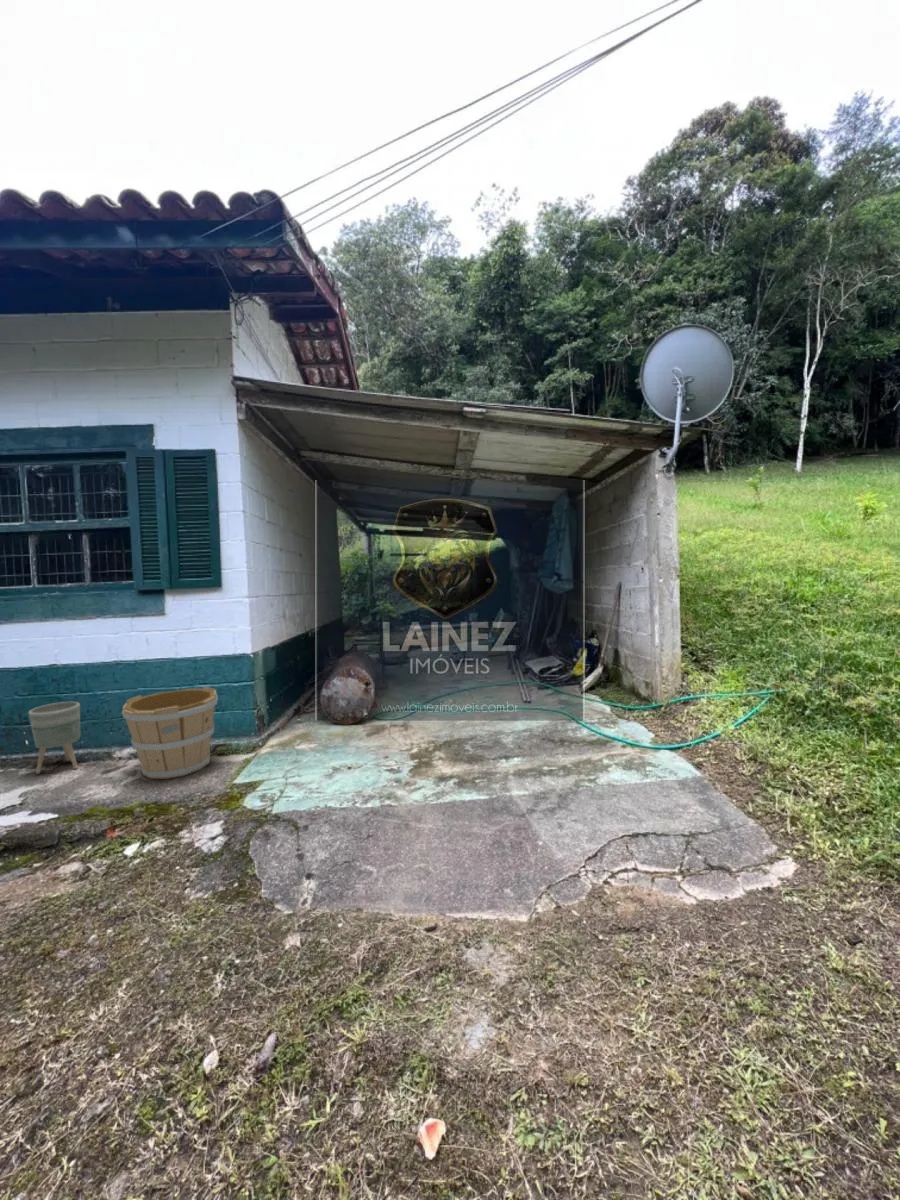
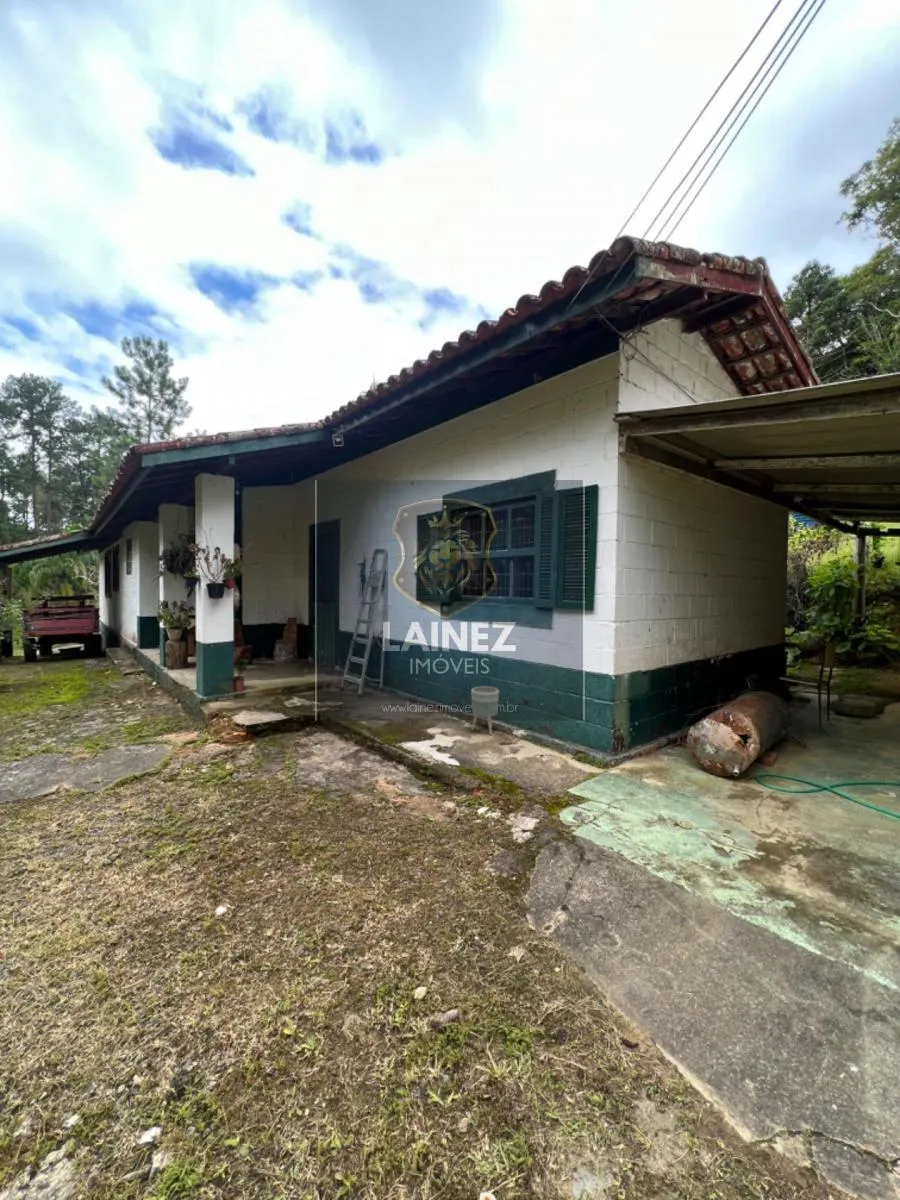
wooden bucket: present [122,687,218,779] -> none [511,696,580,769]

